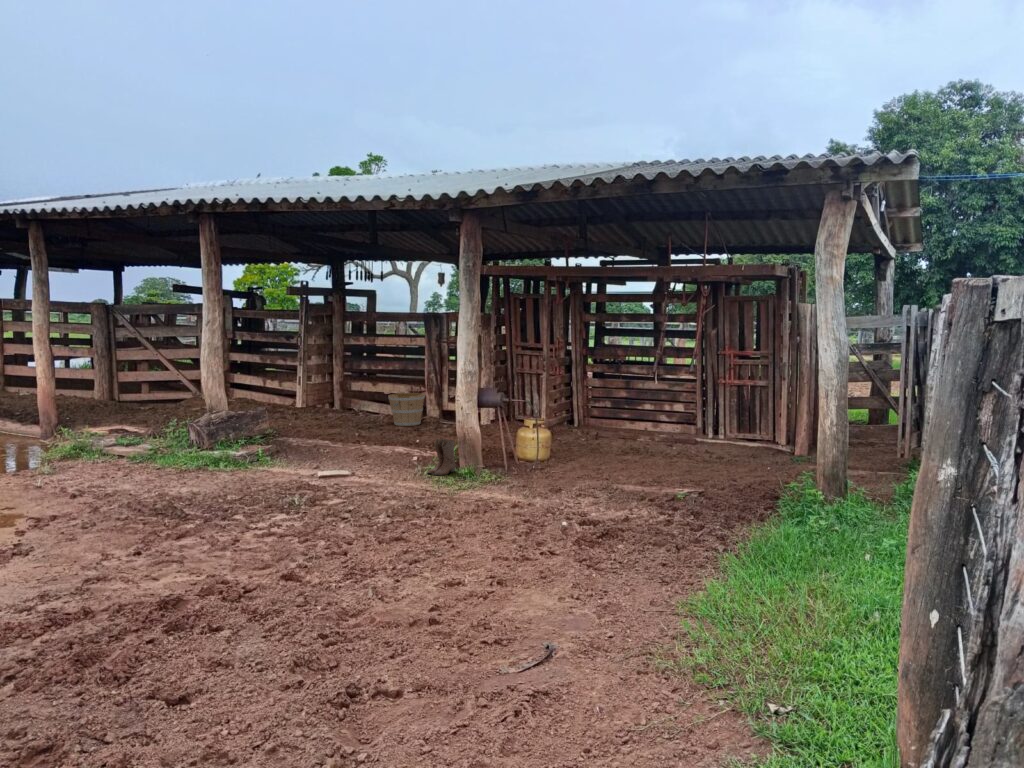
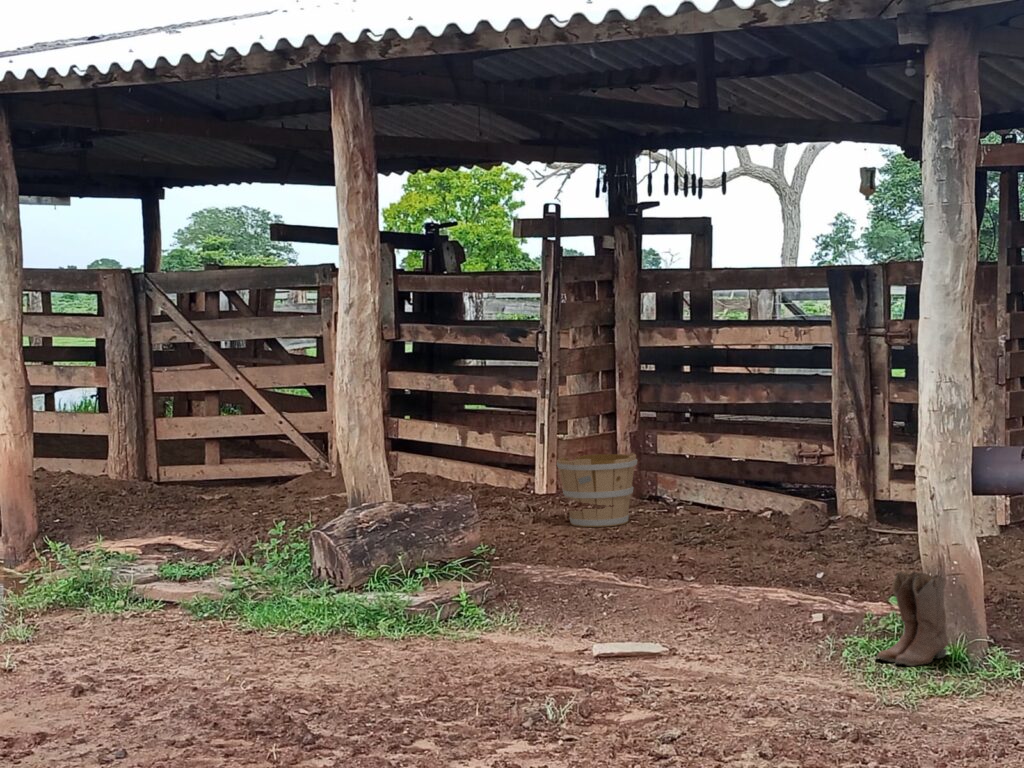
wooden bucket: present [388,392,425,426] -> present [557,453,637,527]

